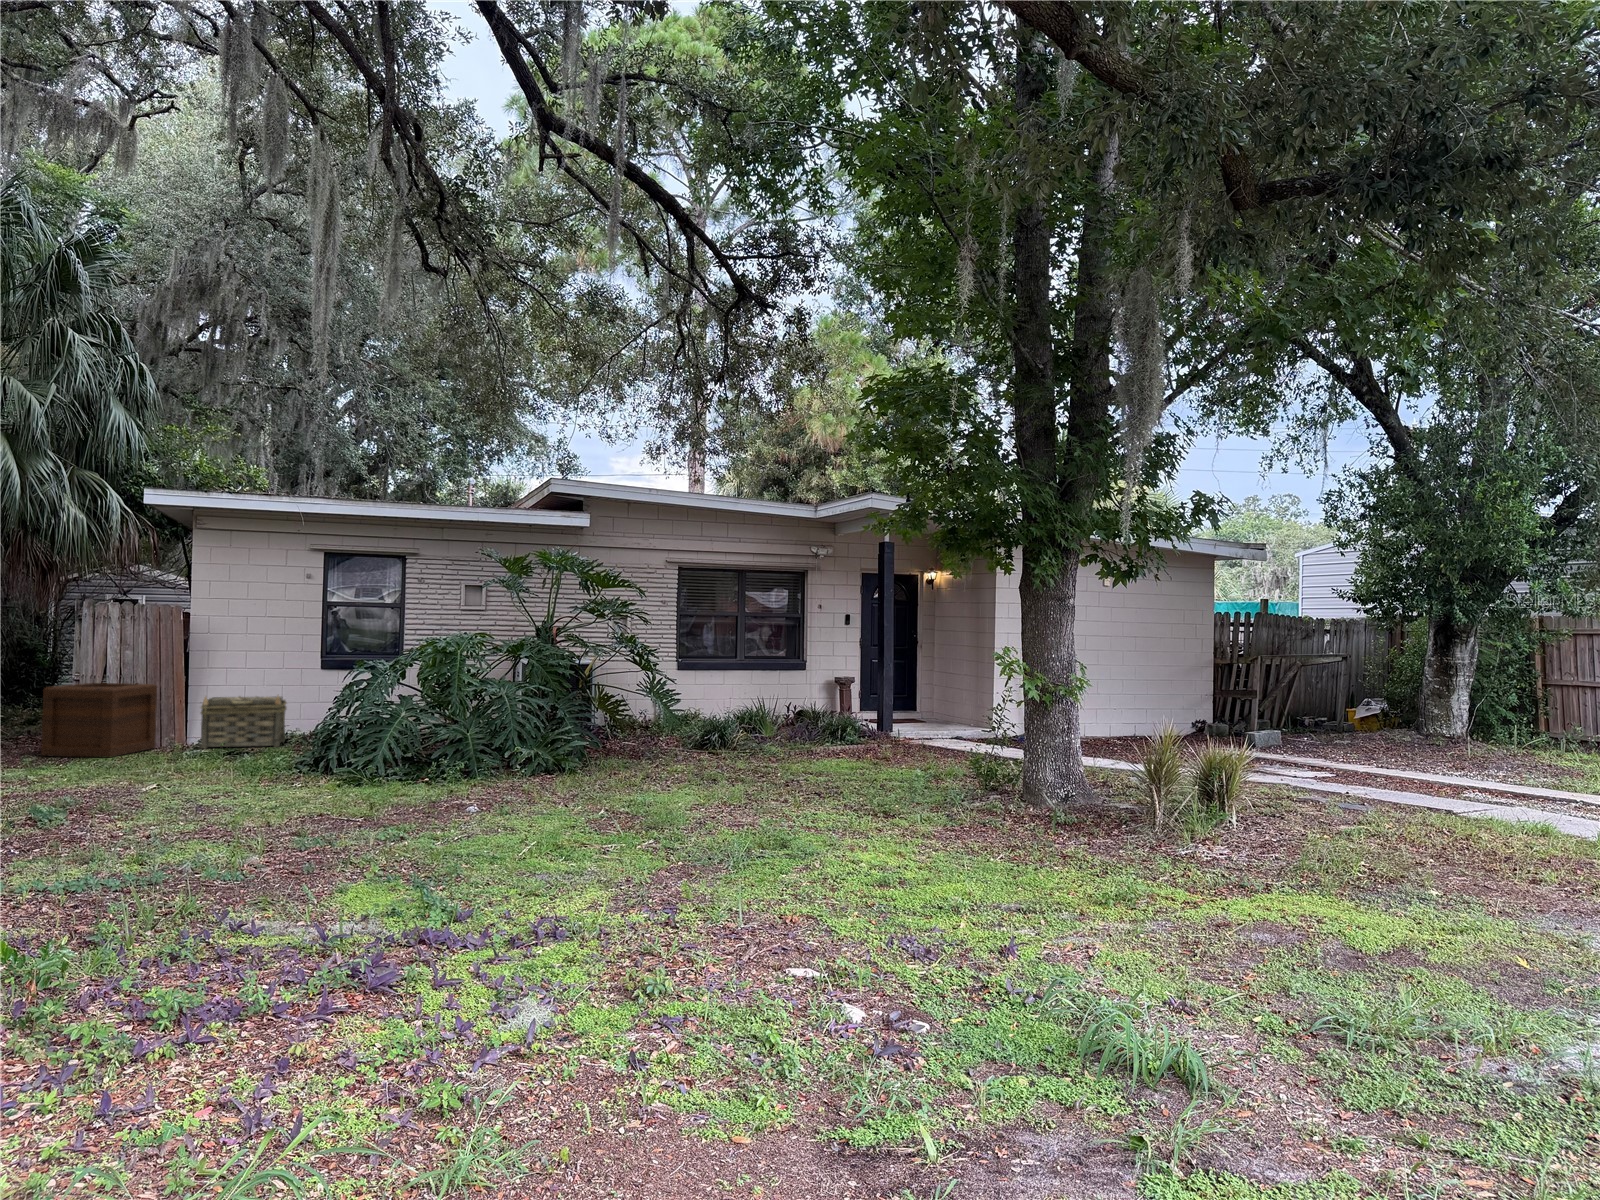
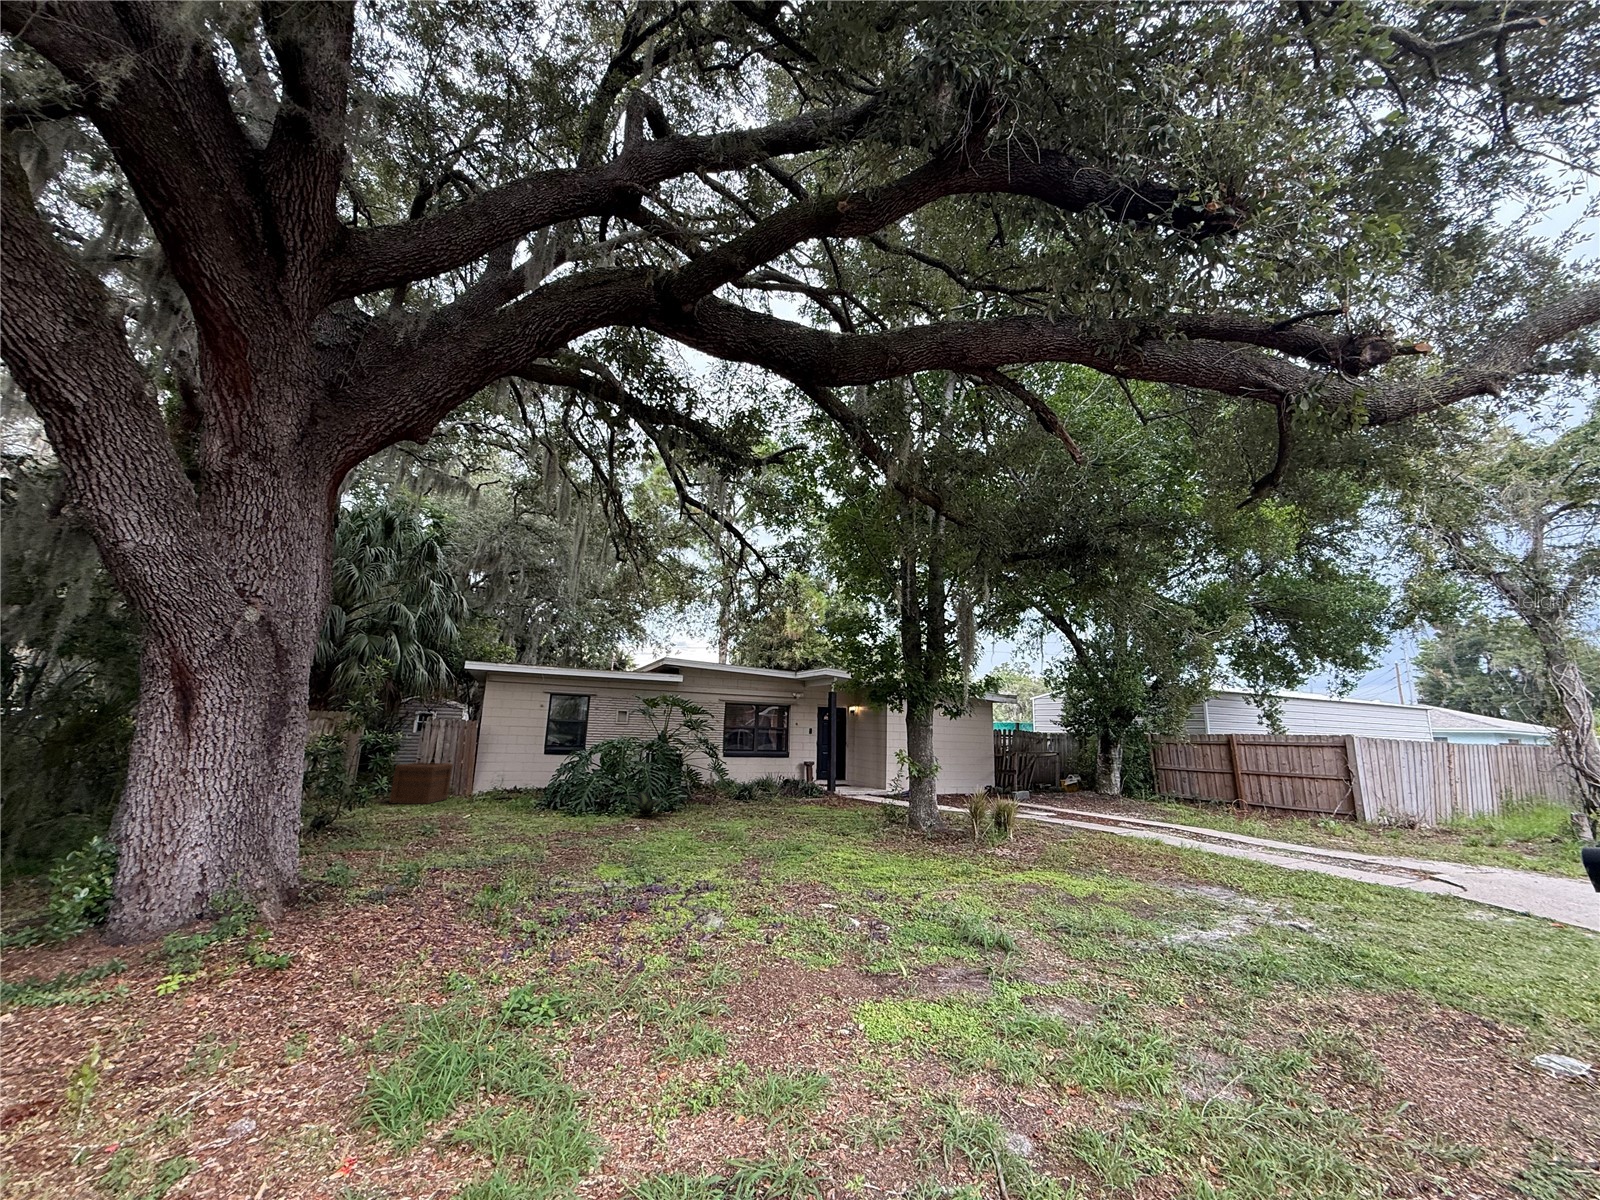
basket: present [201,696,286,748] -> none [472,770,518,799]
potted plant: none [459,734,551,779] -> present [627,792,667,816]

